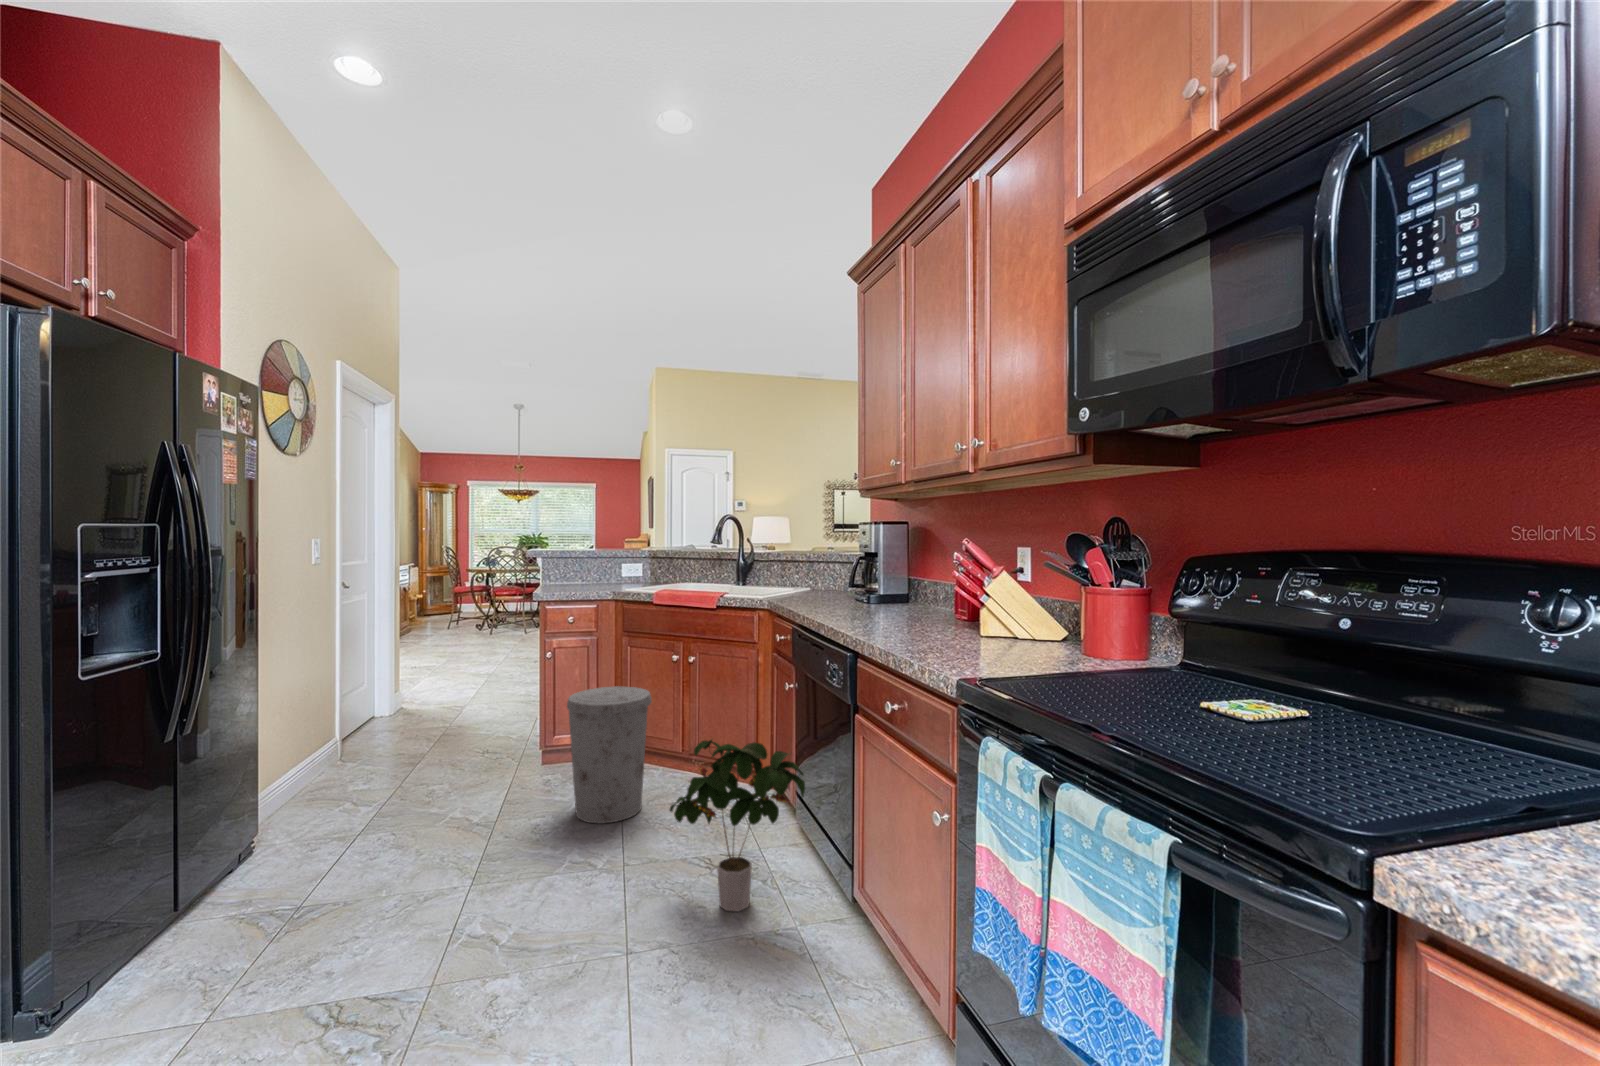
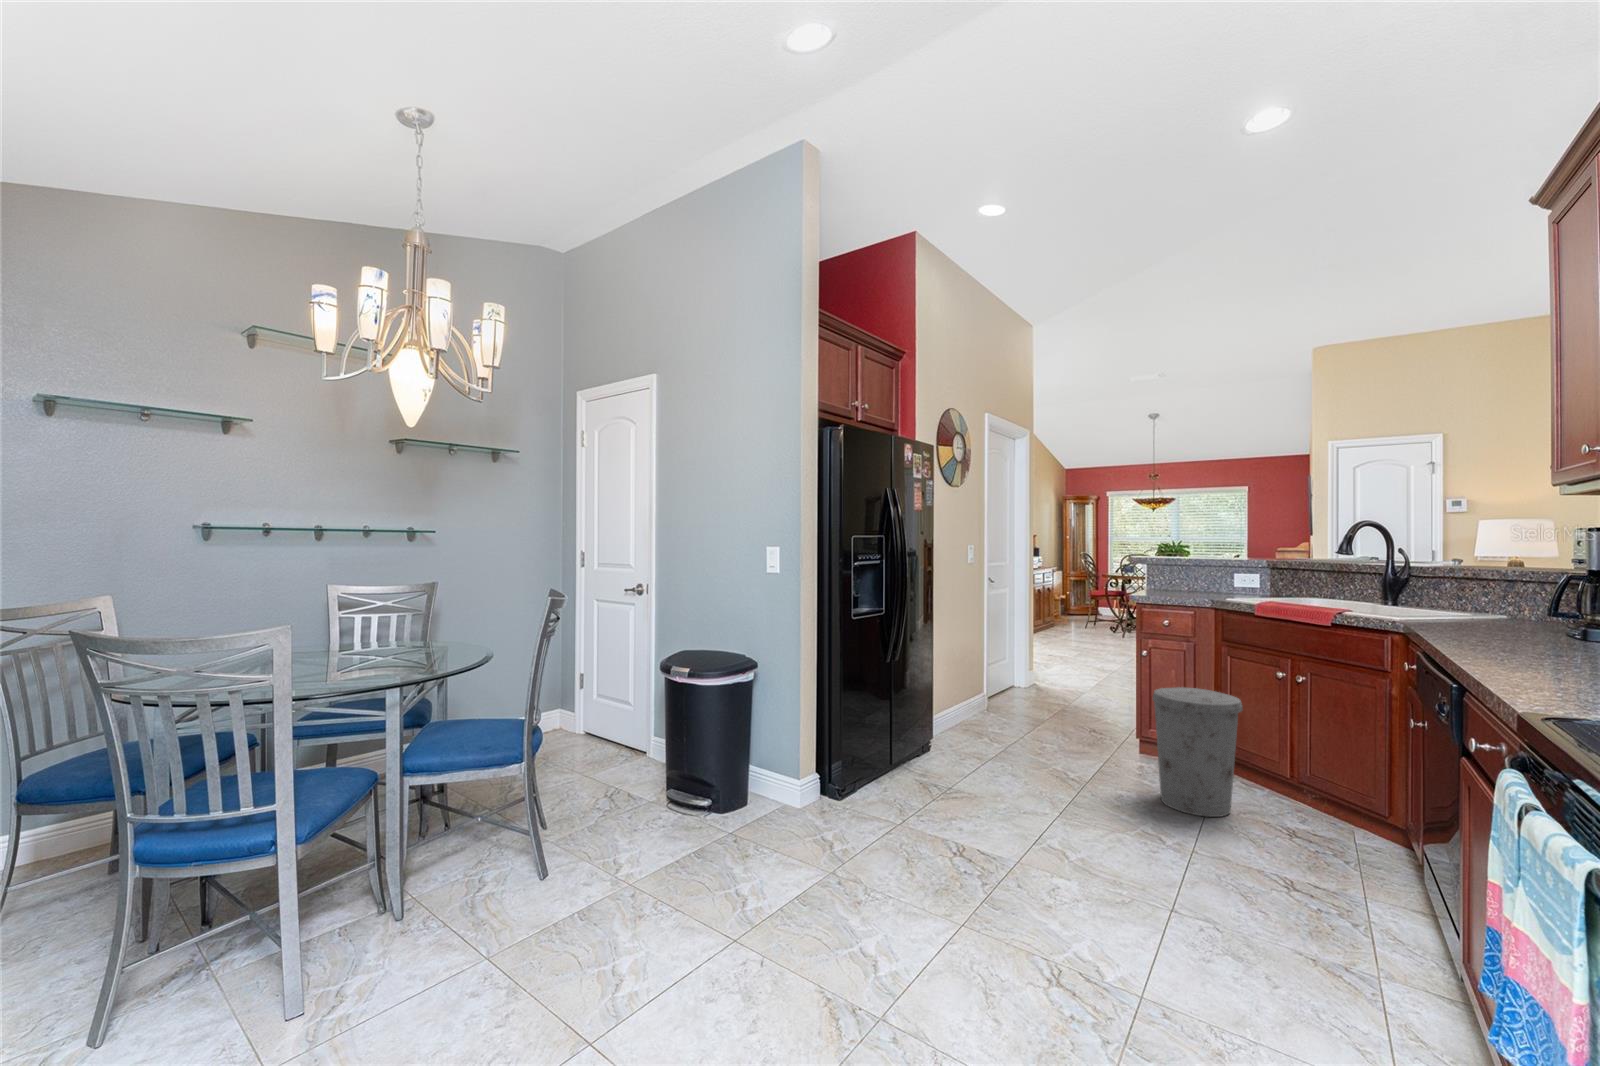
potted plant: present [670,740,805,911] -> none [1236,749,1400,932]

